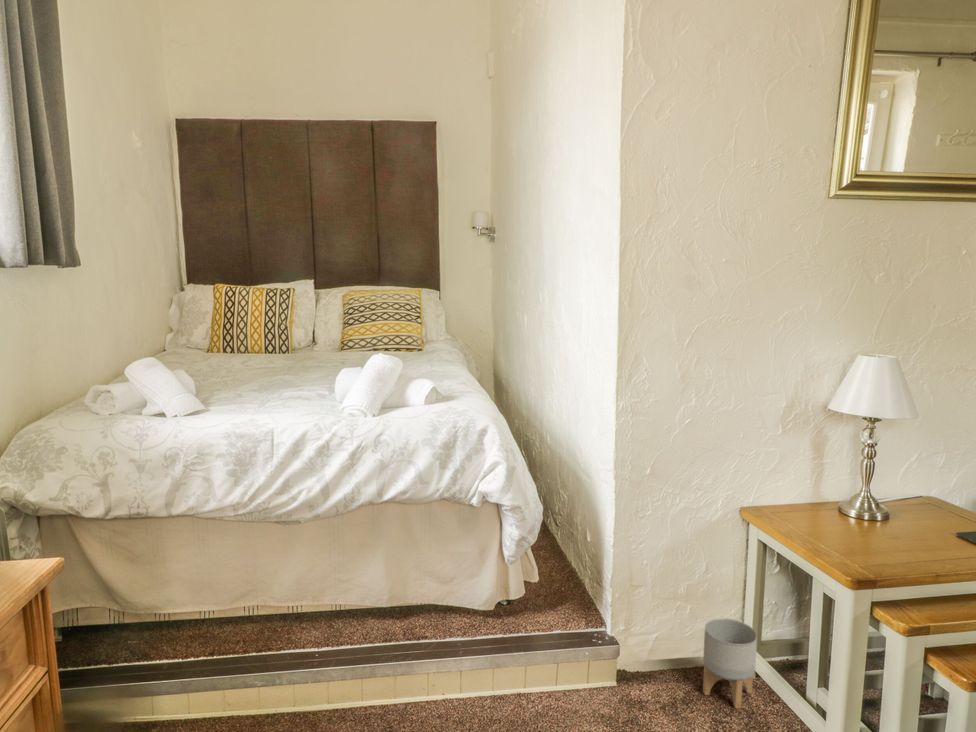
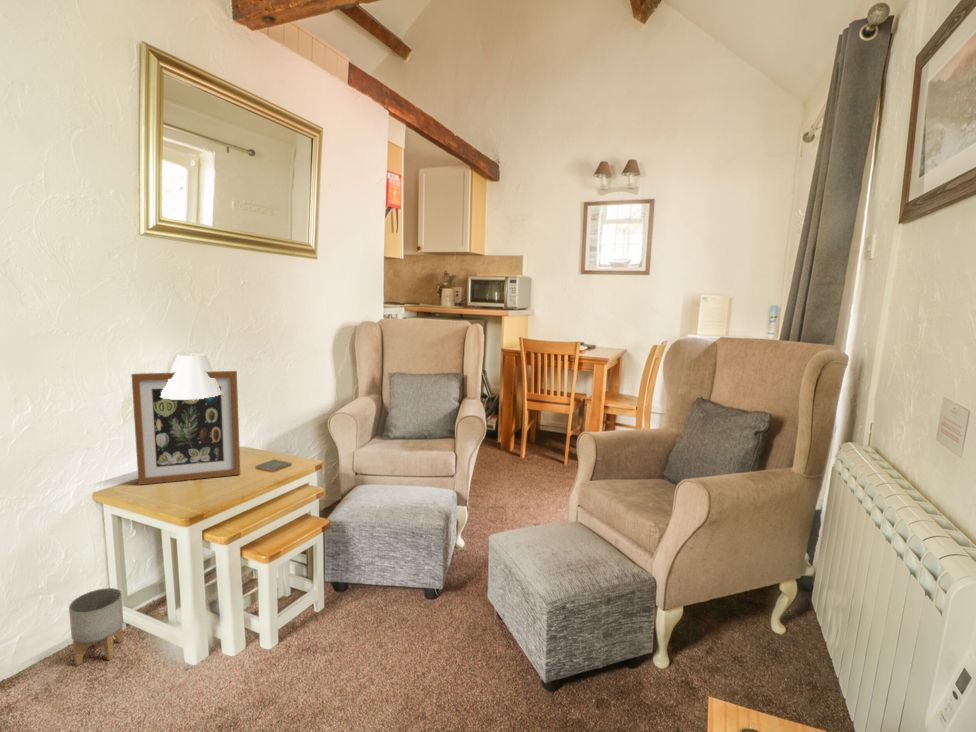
picture frame: none [791,372,945,539] -> present [132,371,240,485]

